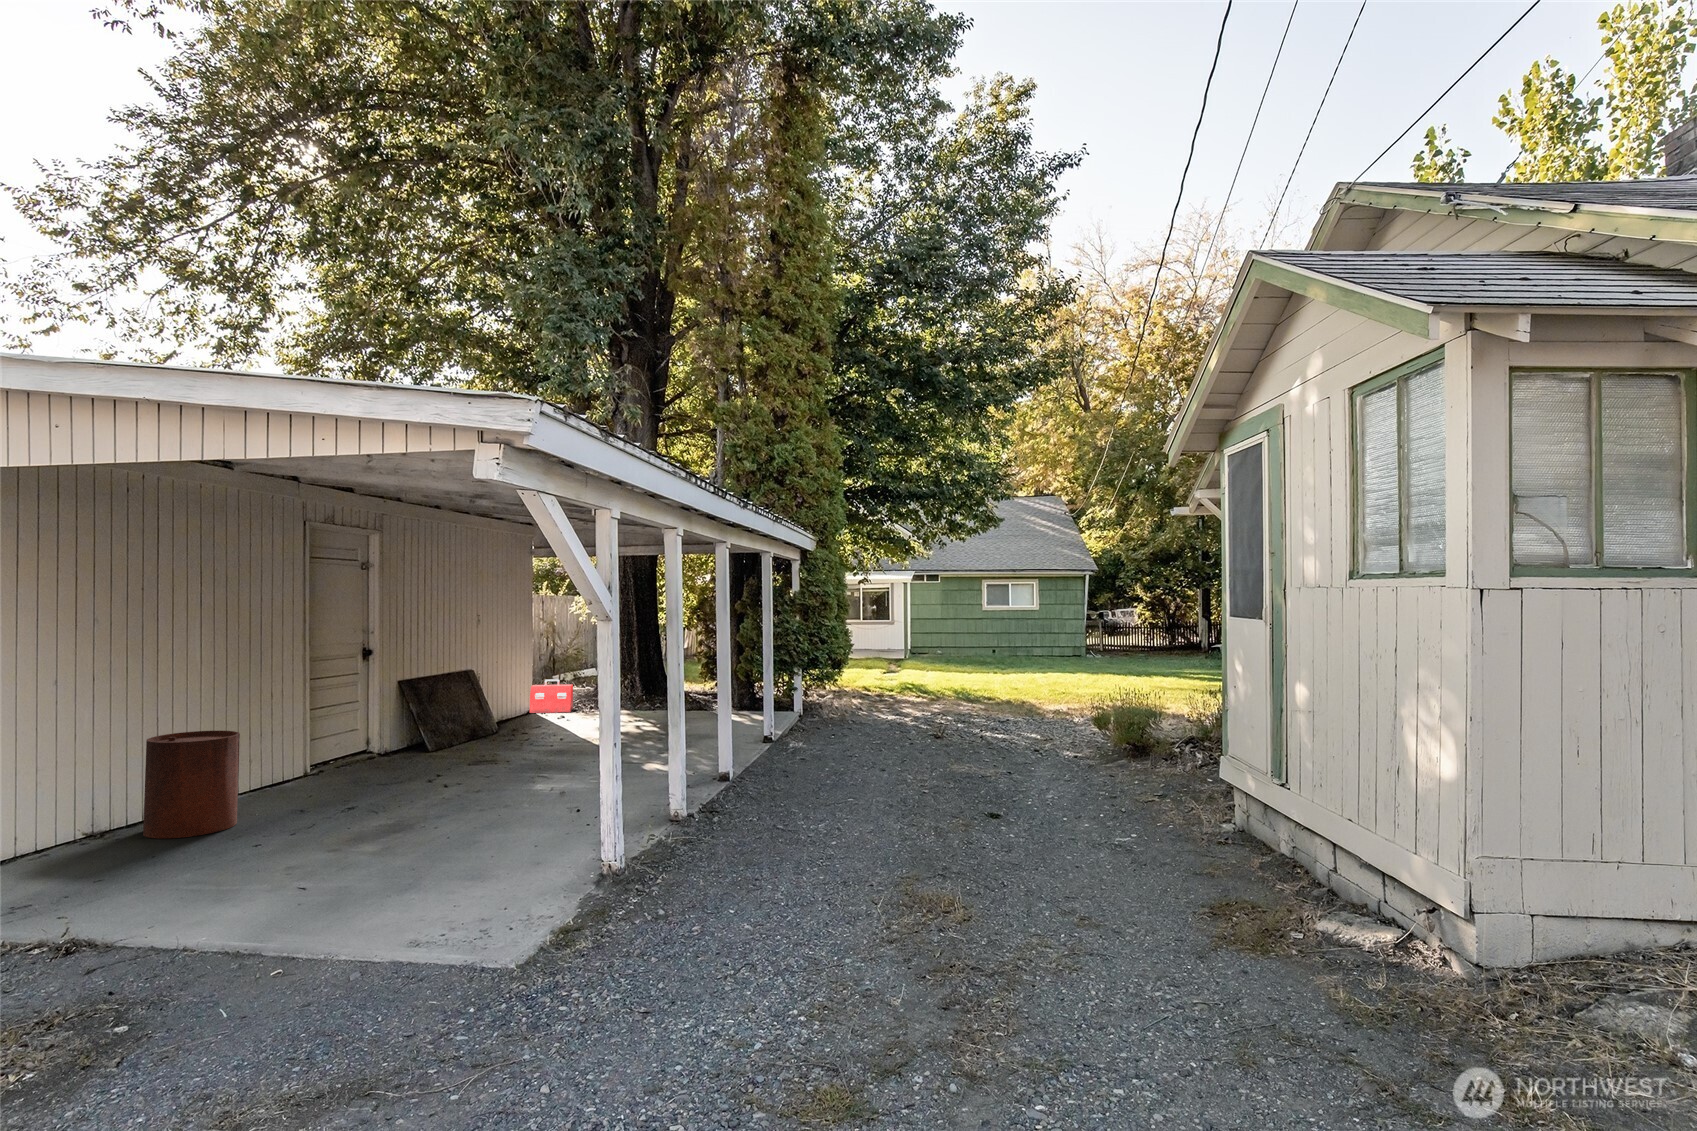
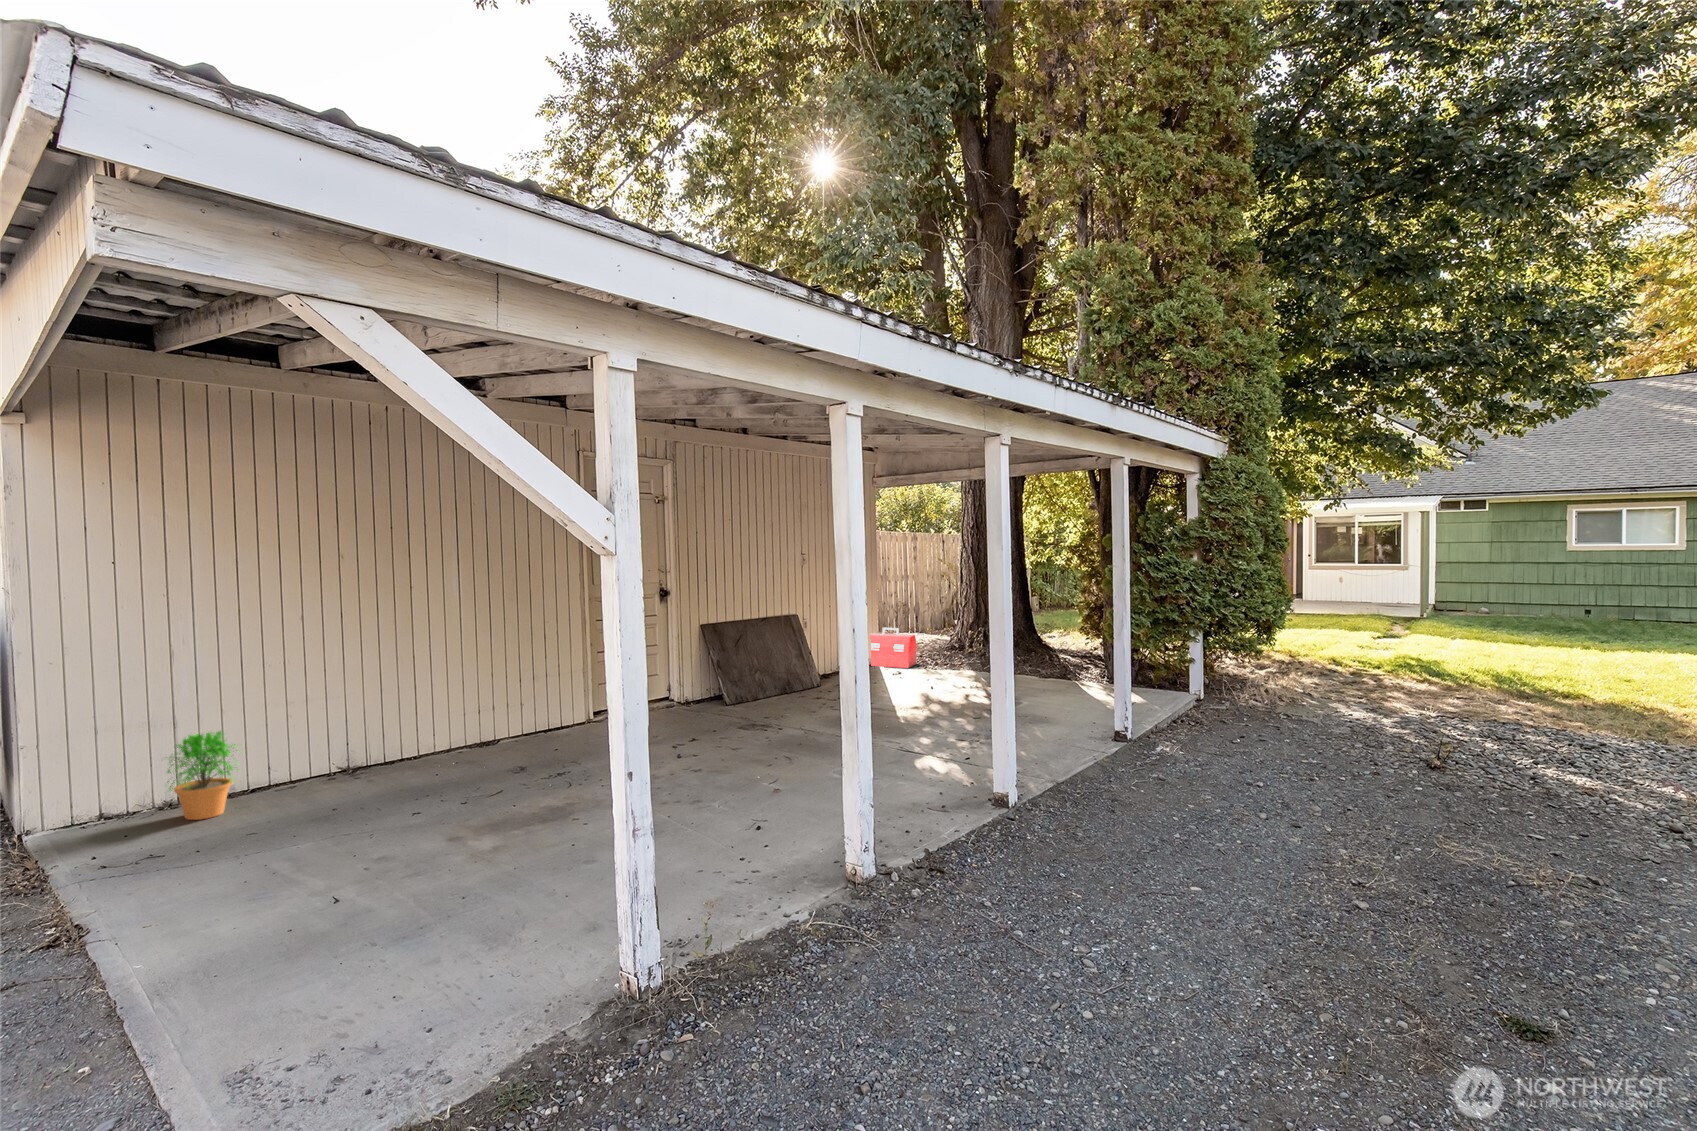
trash can: present [143,731,240,838] -> none [285,678,388,803]
potted plant: none [48,778,133,860] -> present [166,731,238,820]

